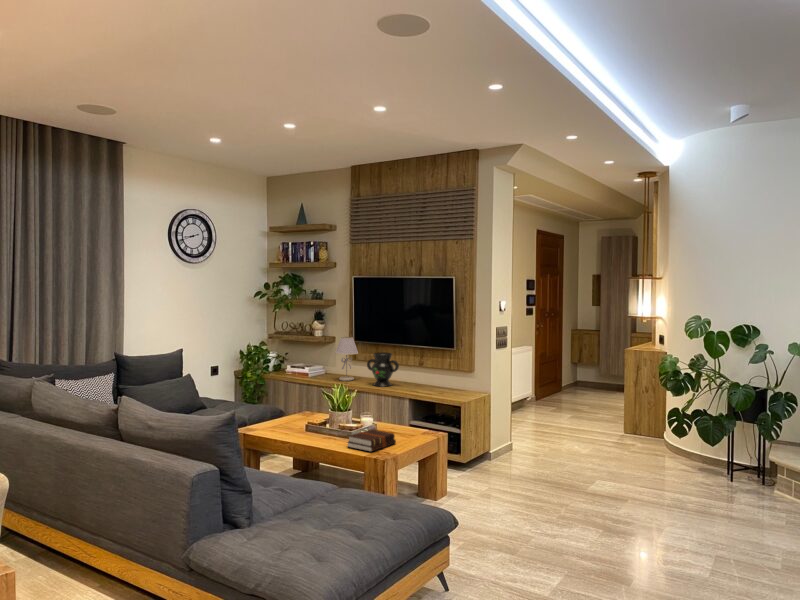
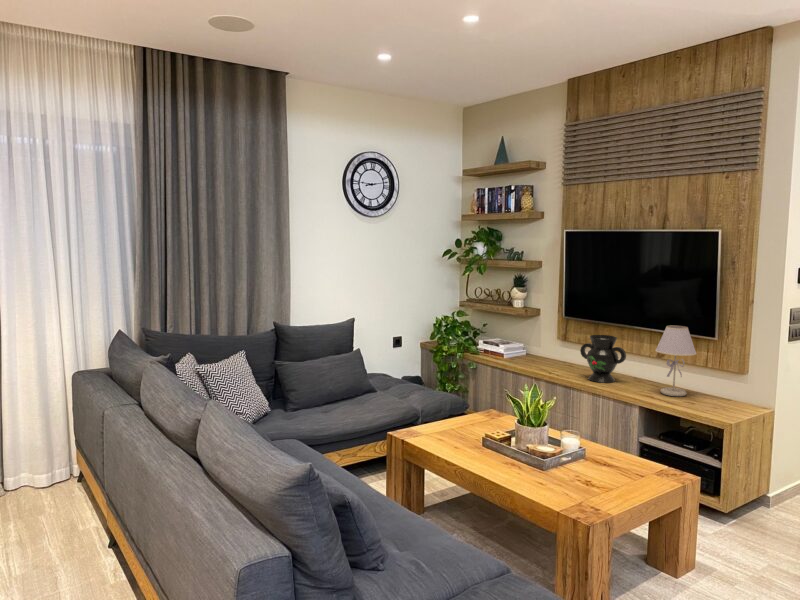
table lamp: present [335,337,358,381] -> present [656,326,697,396]
hardback book: present [347,430,396,452] -> none [534,461,613,504]

